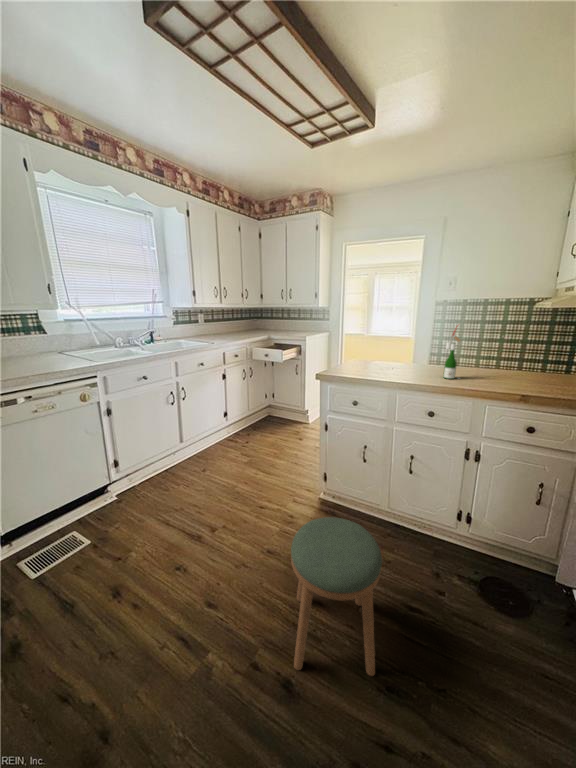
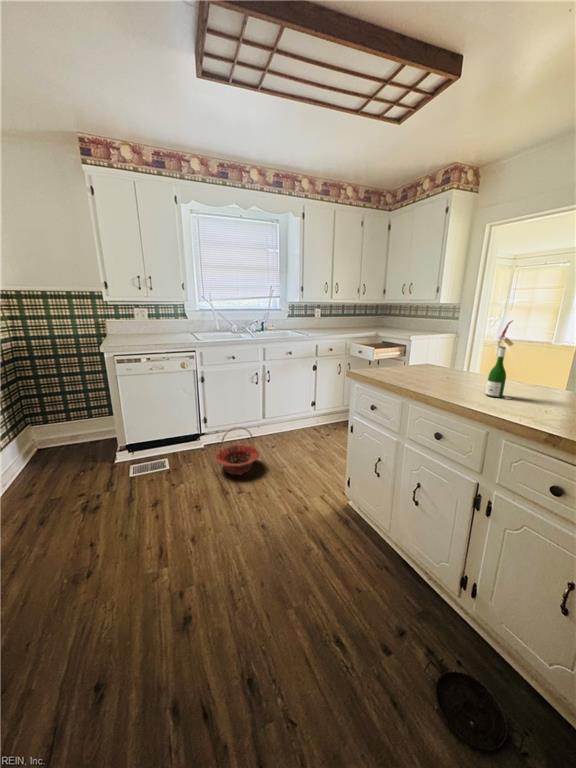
basket: none [158,457,213,516] -> present [215,427,259,475]
stool: present [291,517,382,676] -> none [201,498,298,661]

